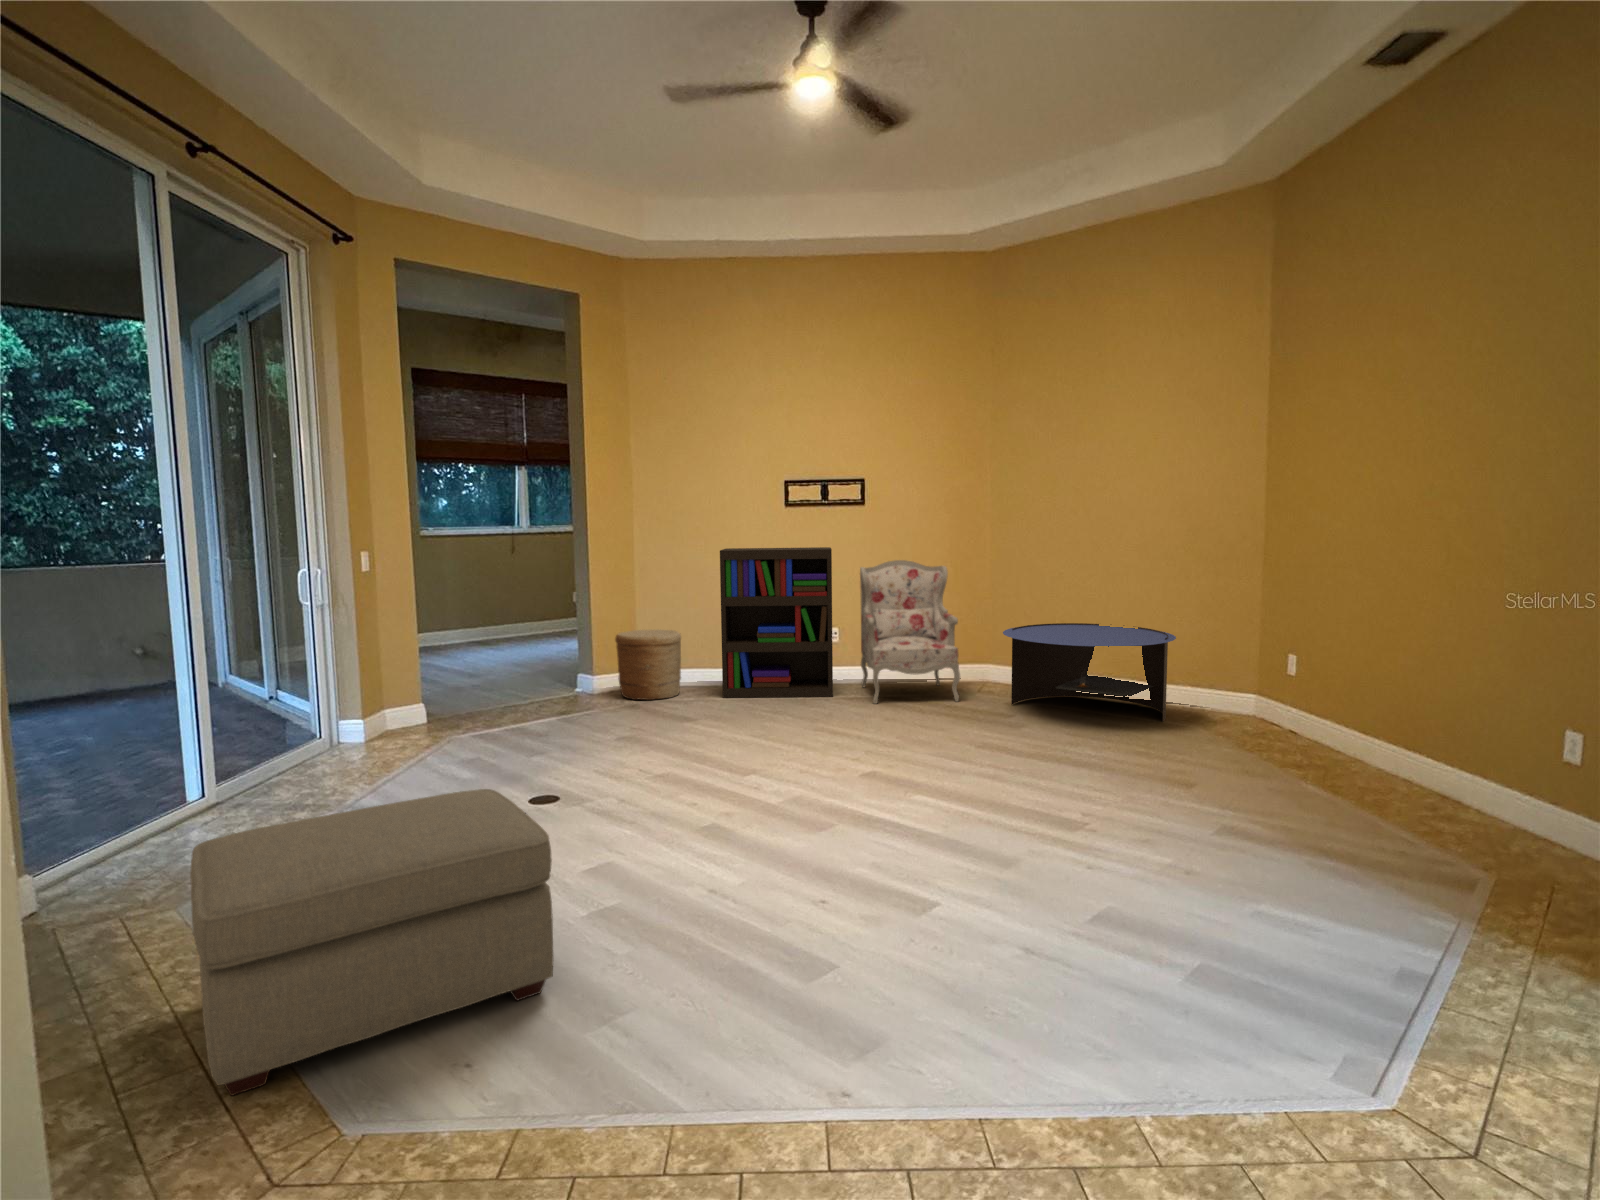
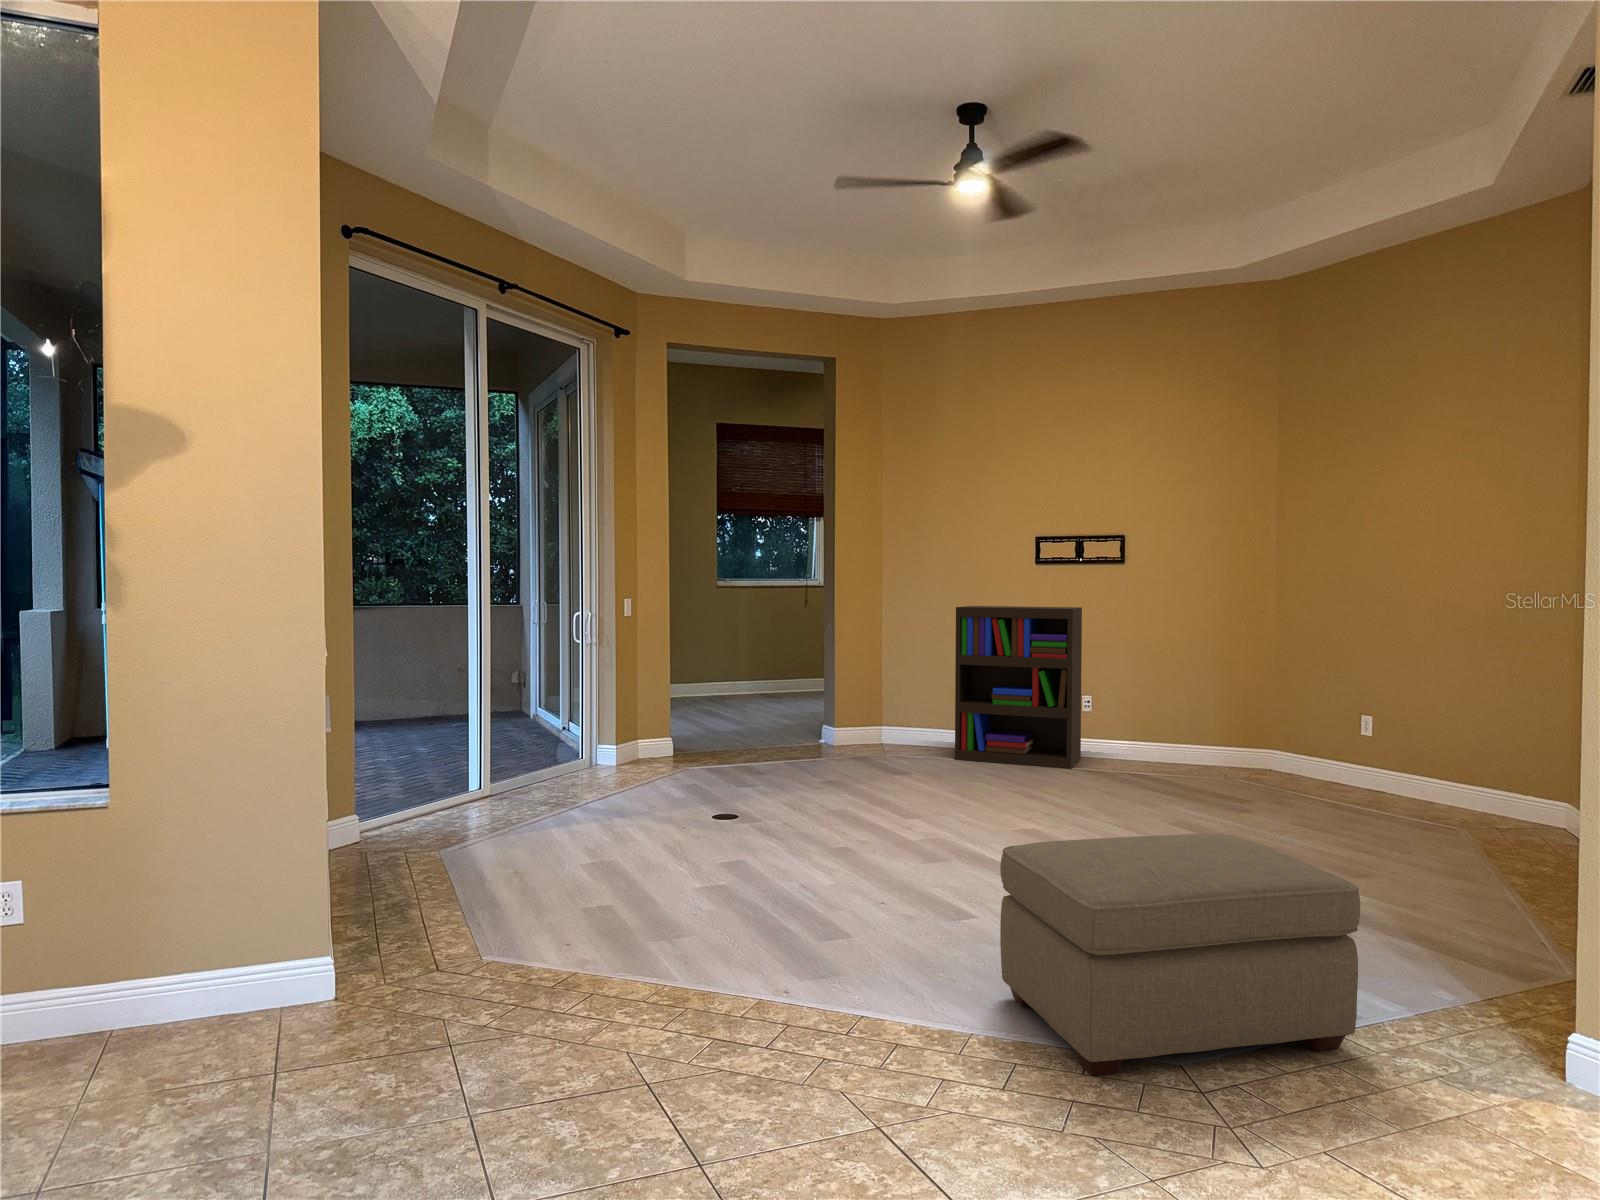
armchair: present [860,560,960,704] -> none [1108,624,1215,786]
coffee table: present [1003,623,1176,721] -> none [1255,705,1480,830]
woven basket: present [615,629,681,700] -> none [854,685,920,755]
ottoman: present [190,789,553,1096] -> present [1000,834,1360,1076]

